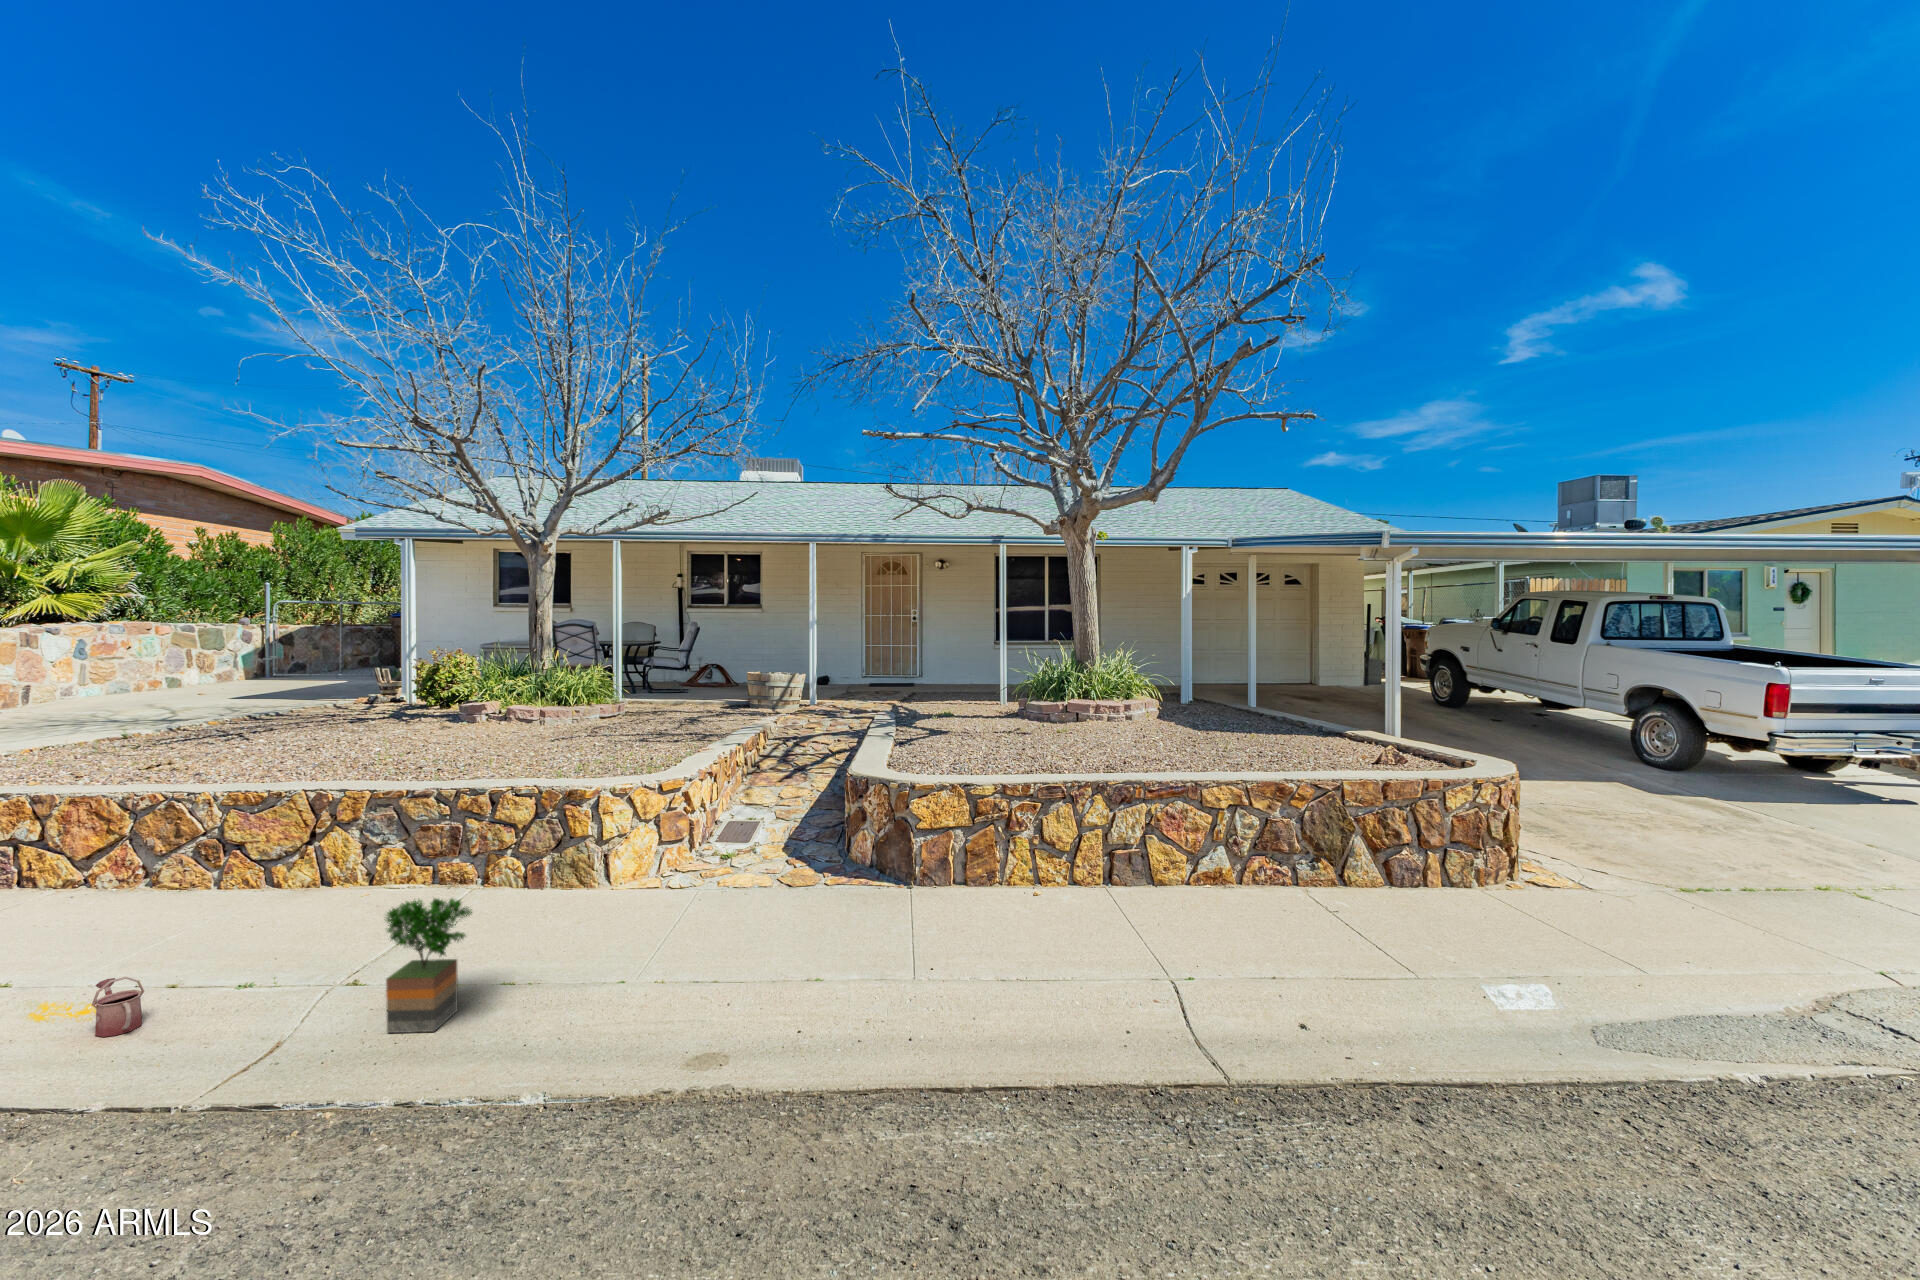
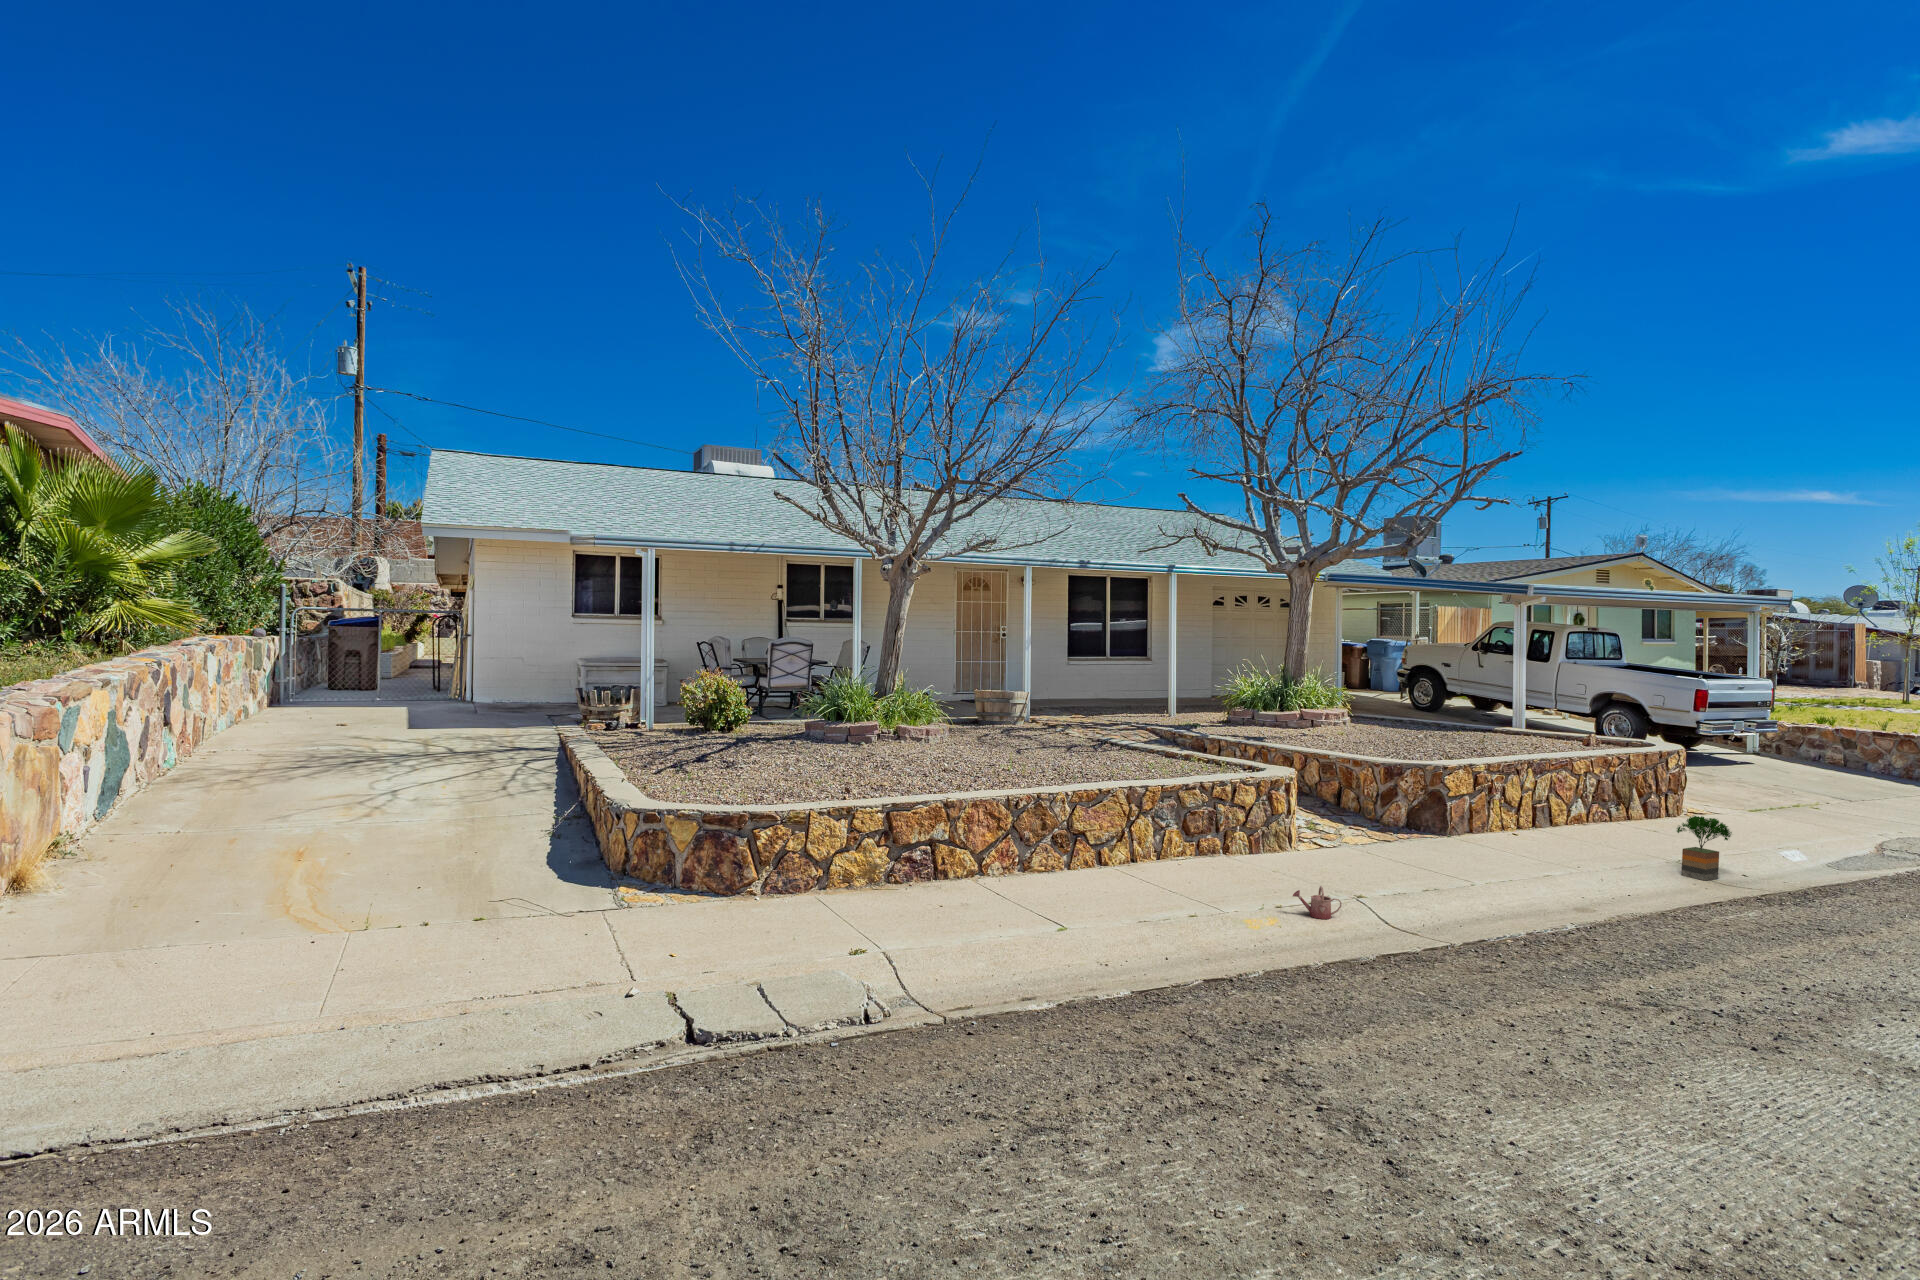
potted tree: present [385,898,472,1033] -> present [1677,816,1732,881]

